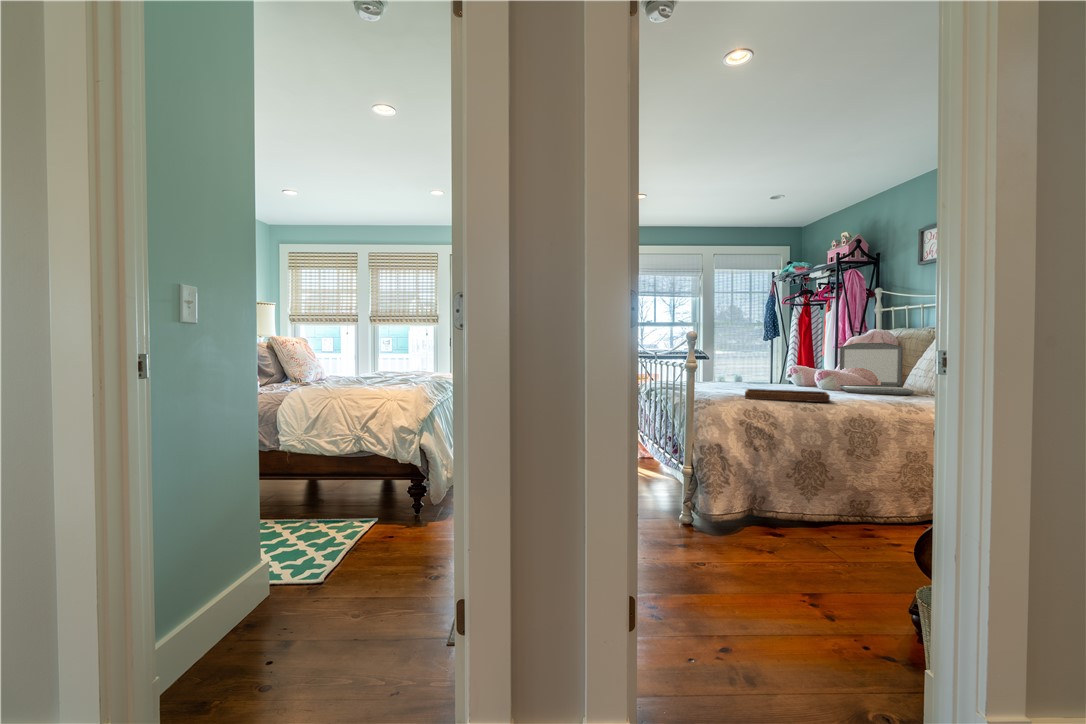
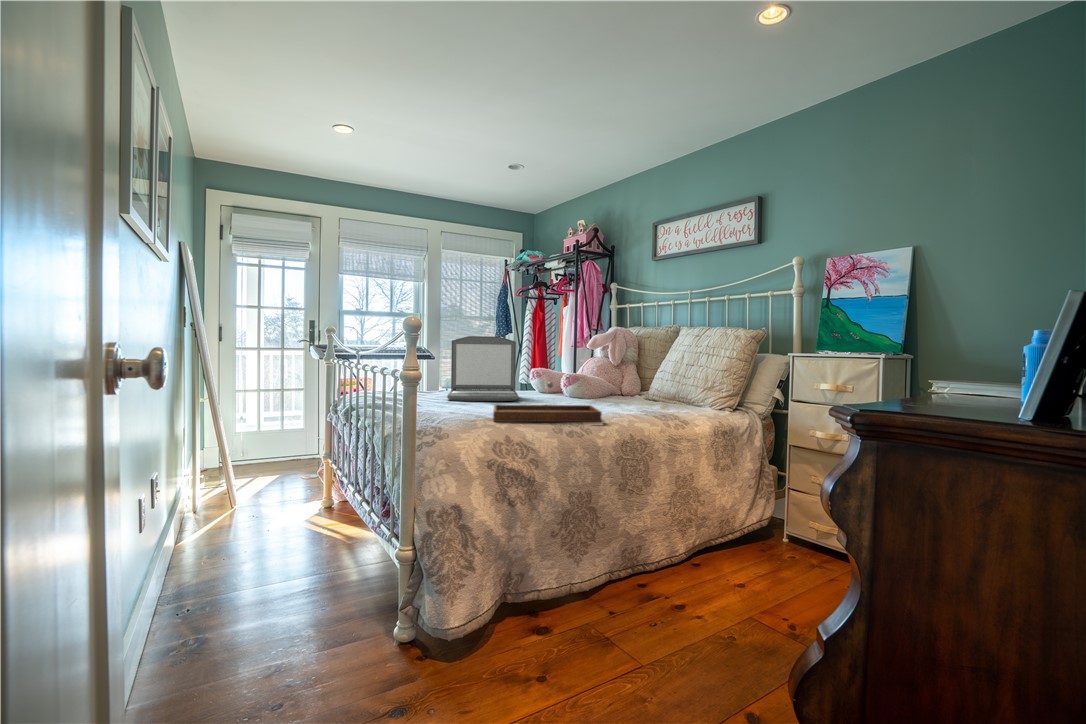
laptop: present [839,343,914,395] -> present [447,336,519,401]

